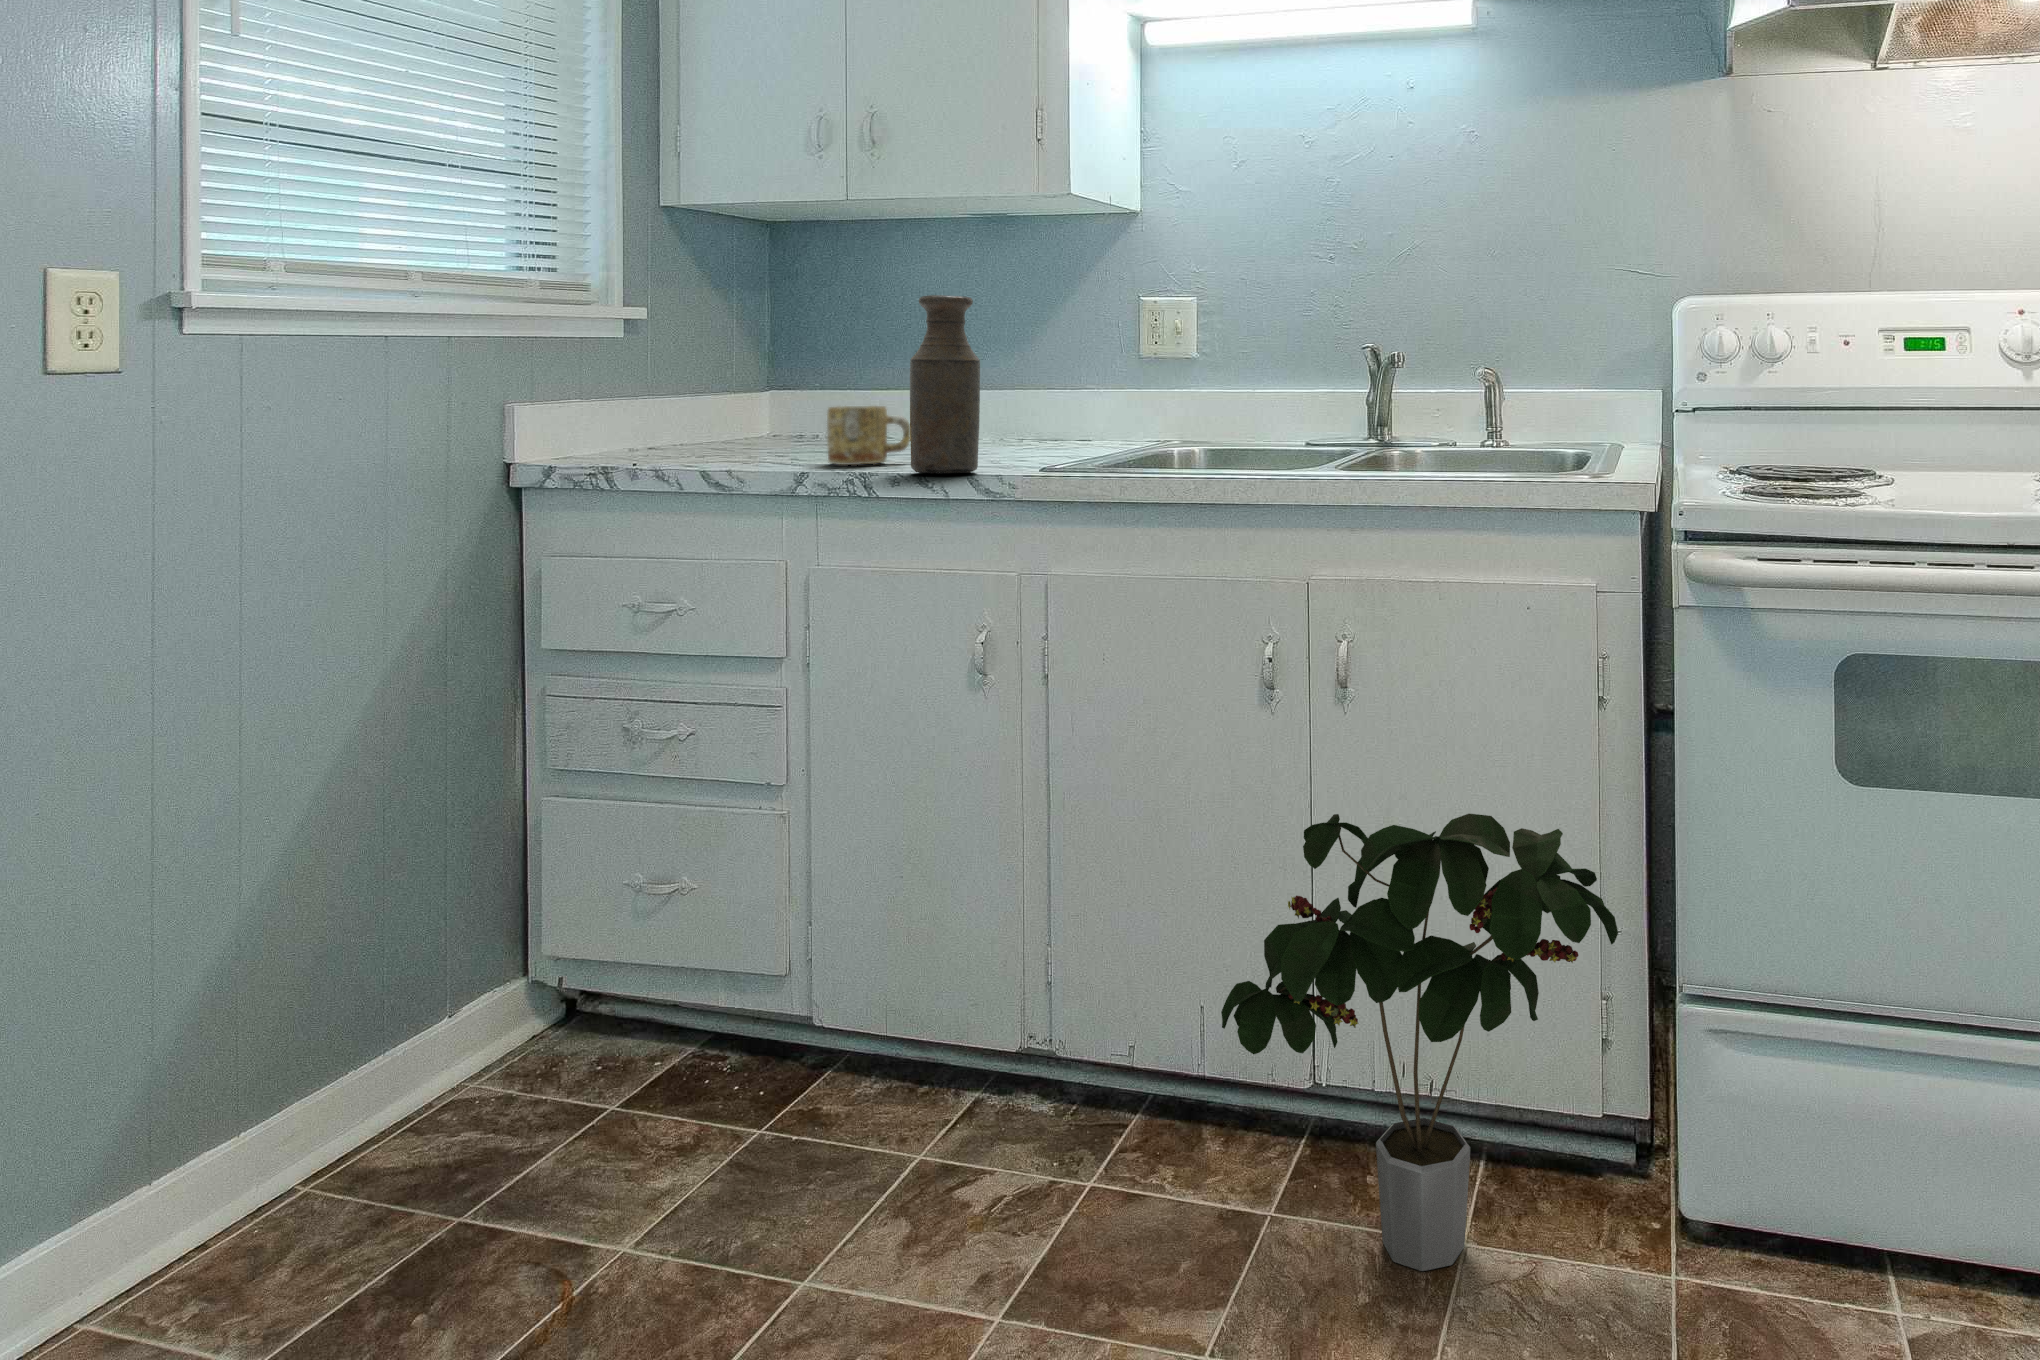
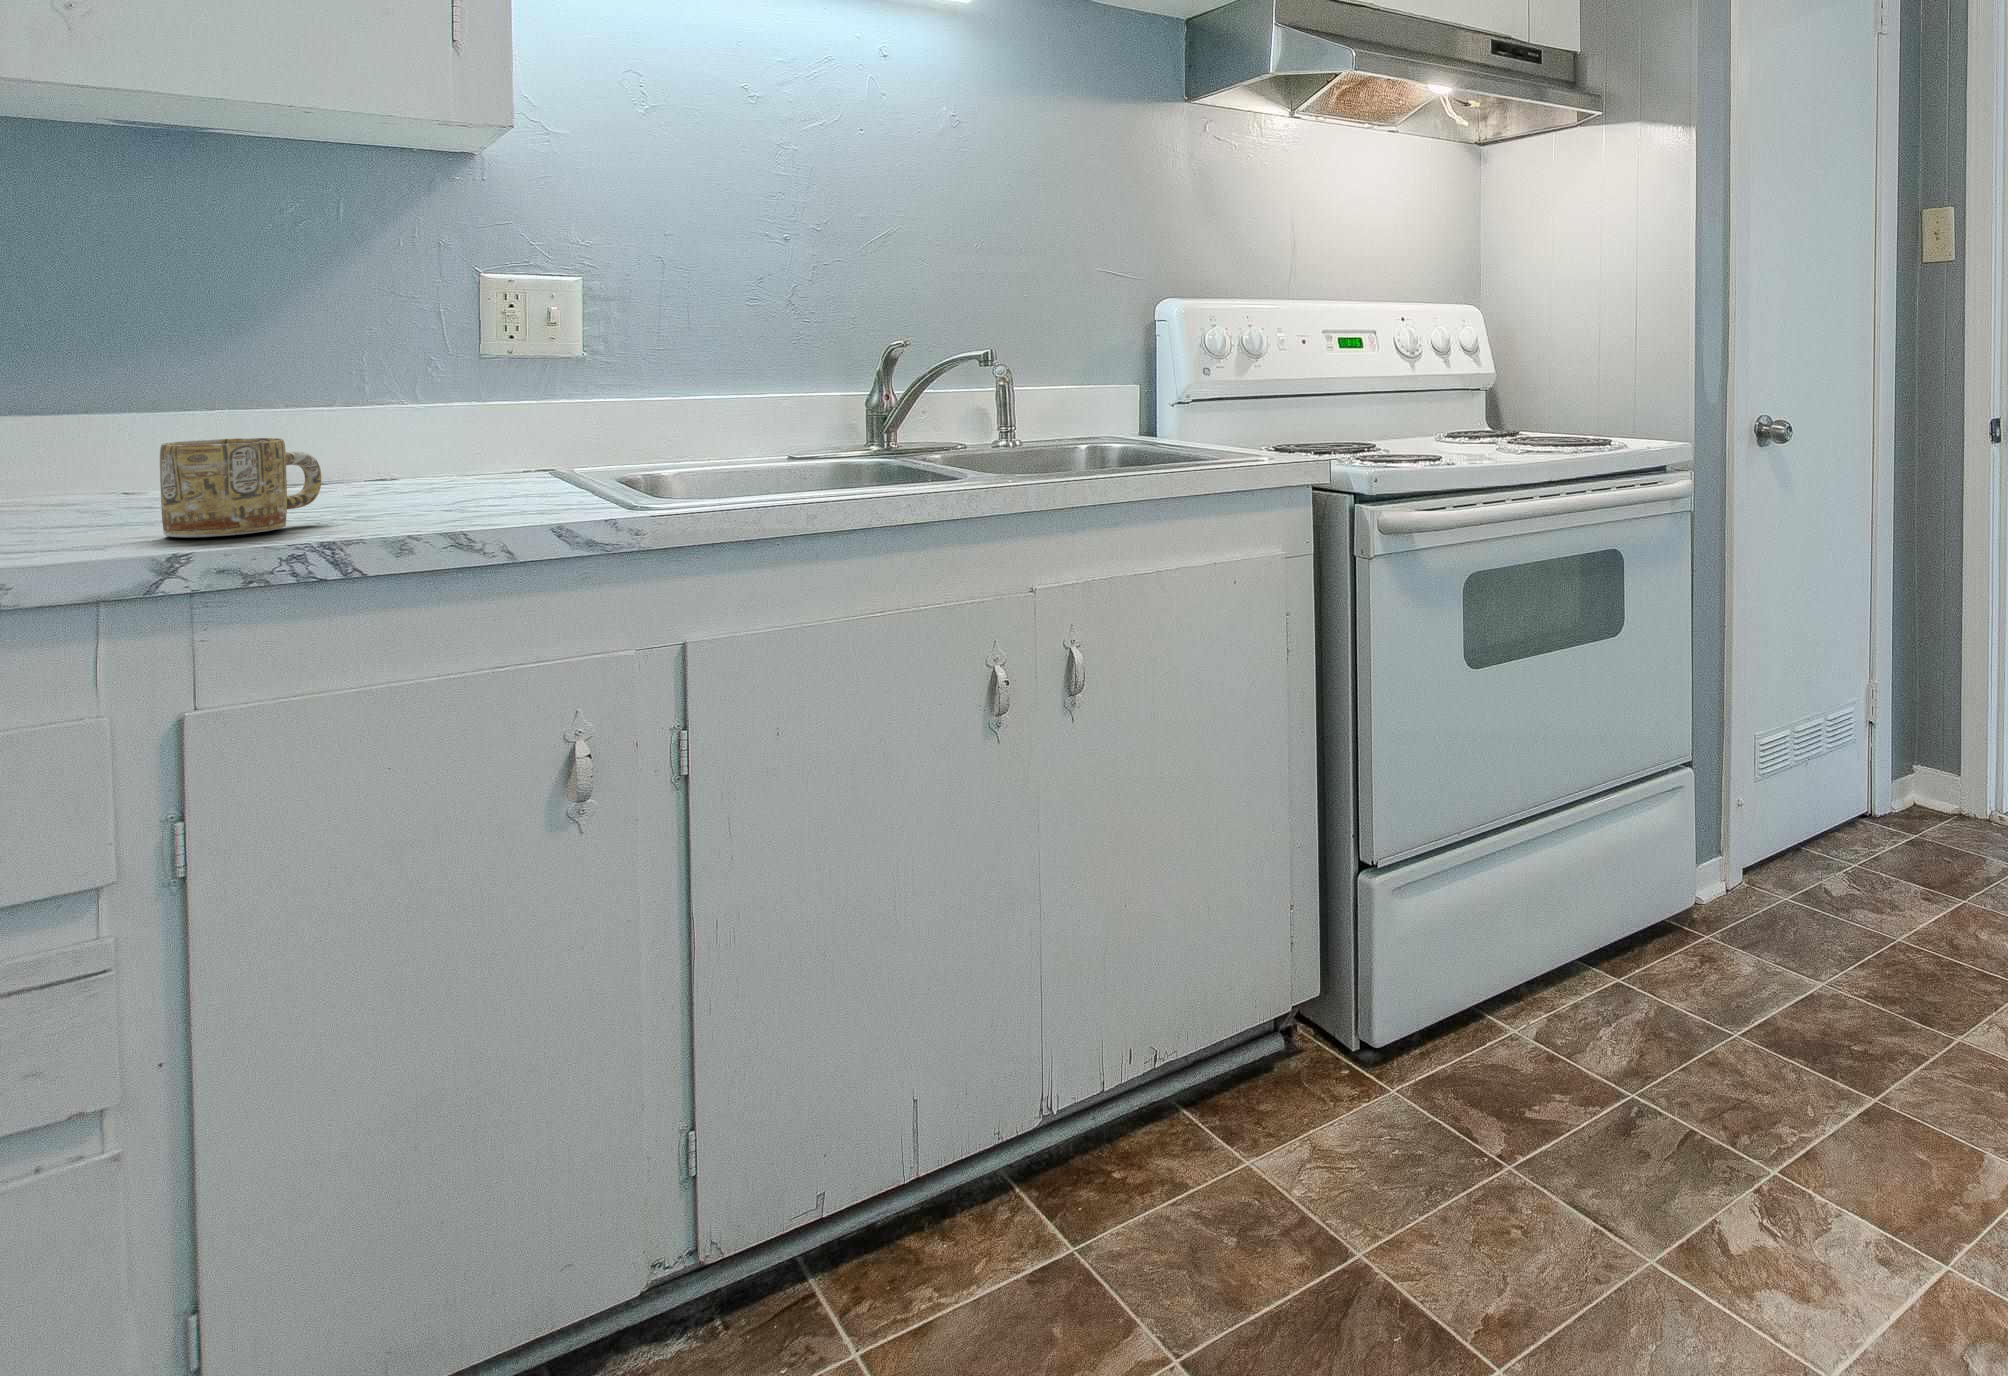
bottle: present [910,295,980,474] -> none [437,273,558,531]
potted plant: present [1221,814,1618,1271] -> none [1036,771,1350,1208]

